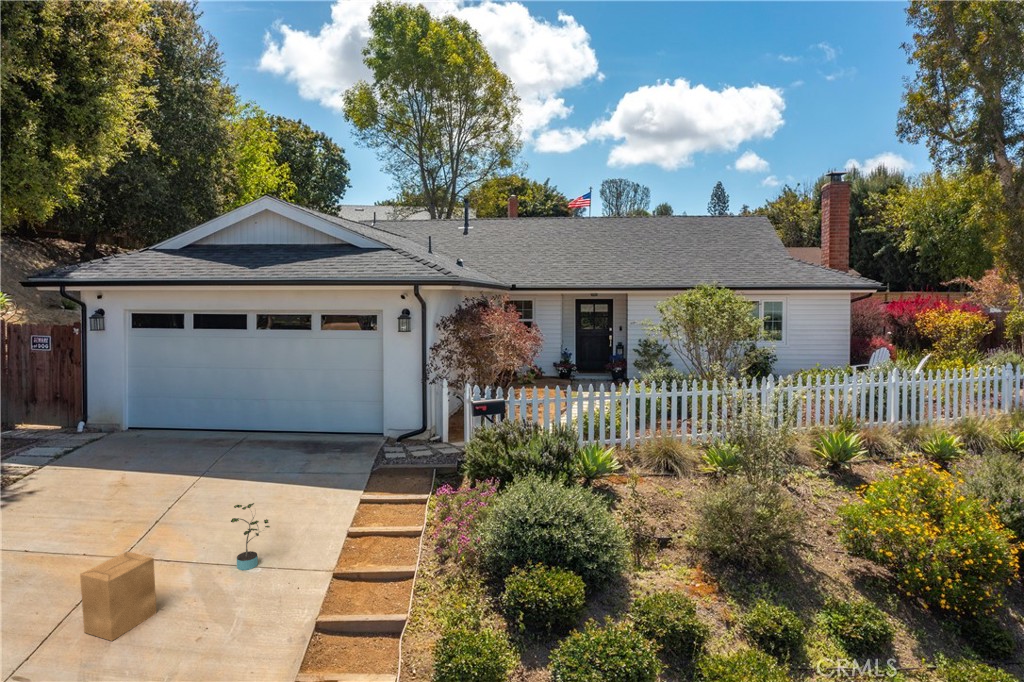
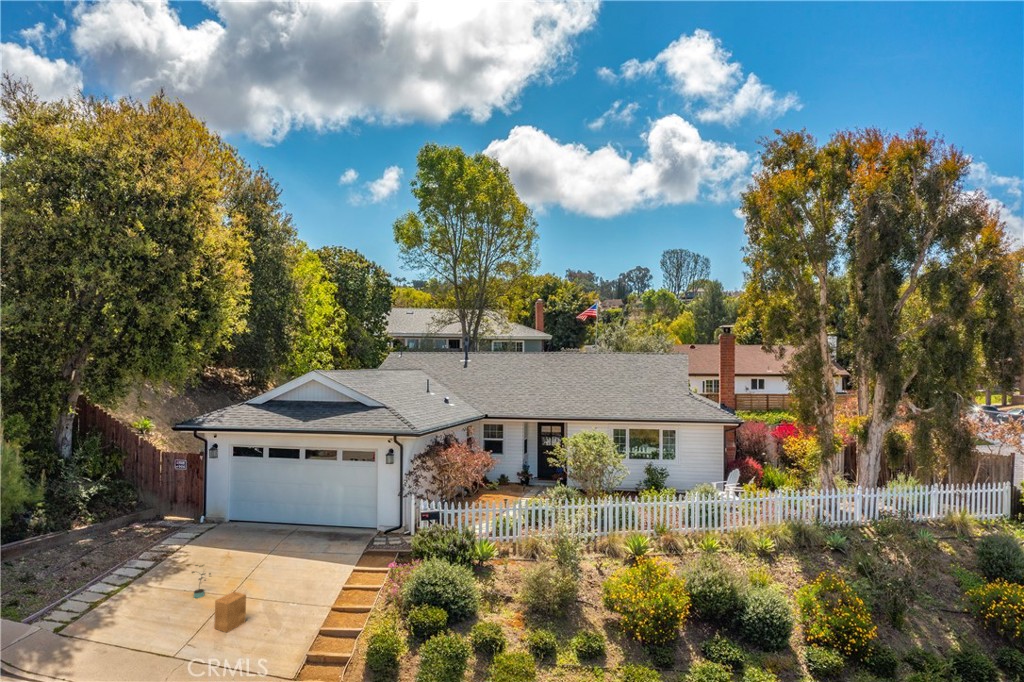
potted plant: present [231,503,270,570] -> present [192,565,211,598]

